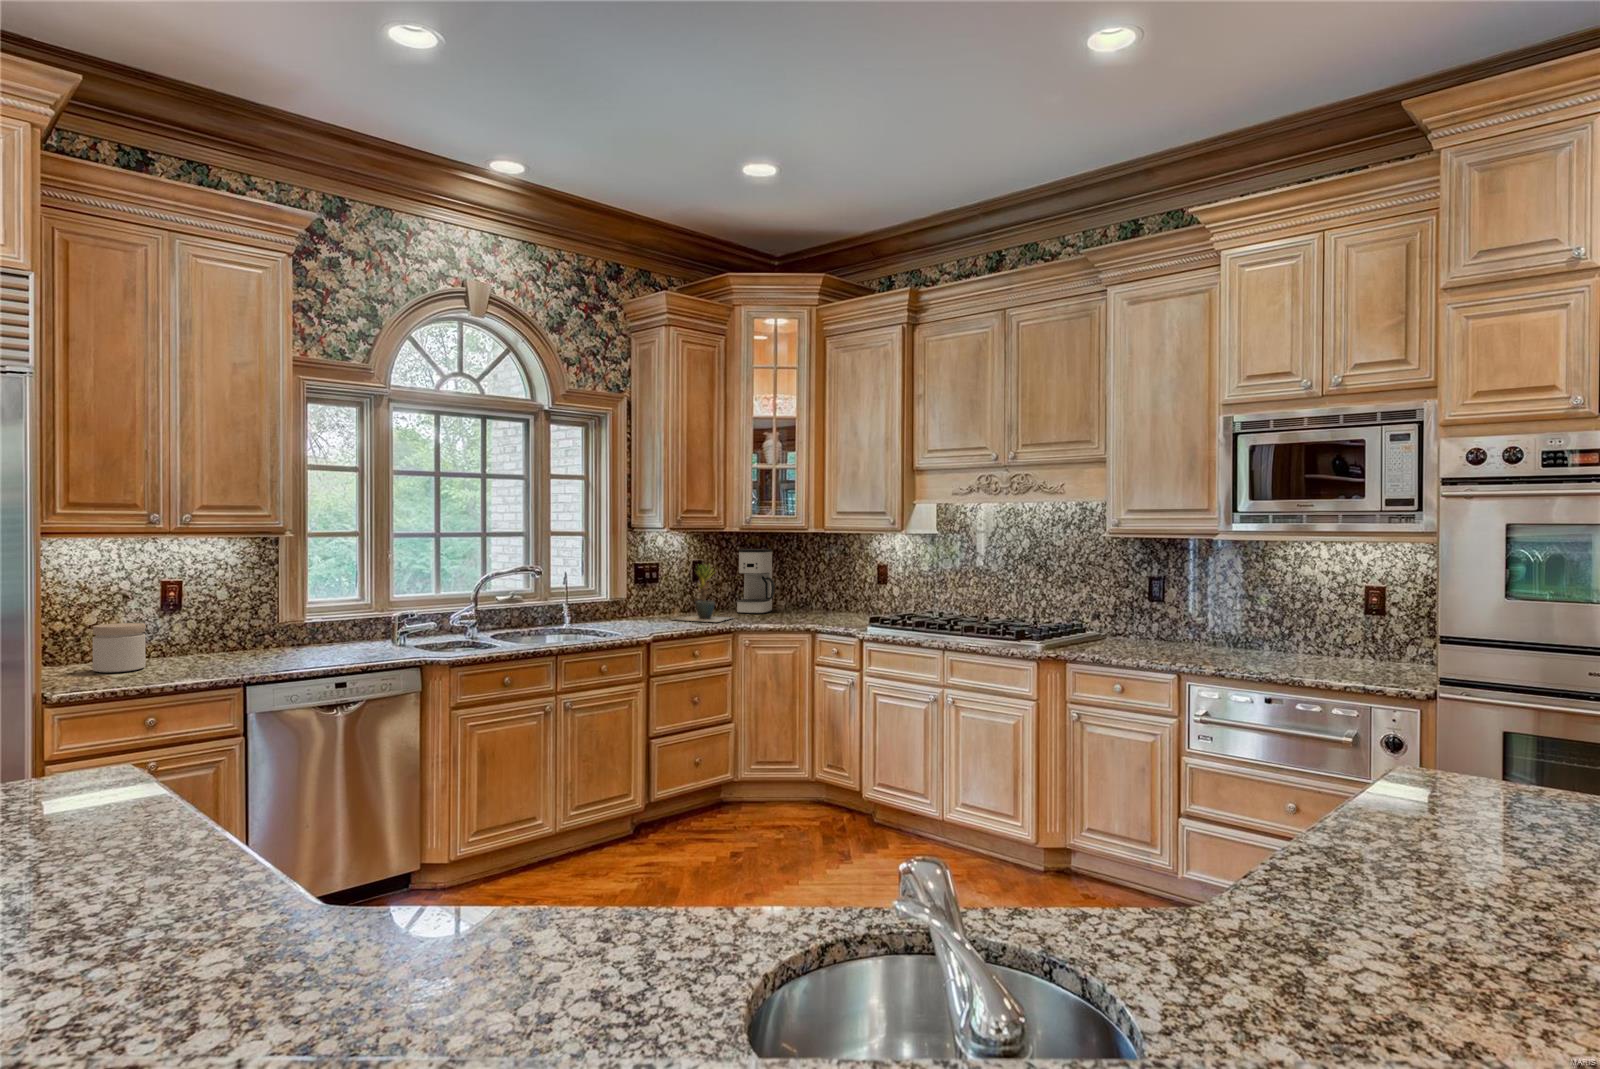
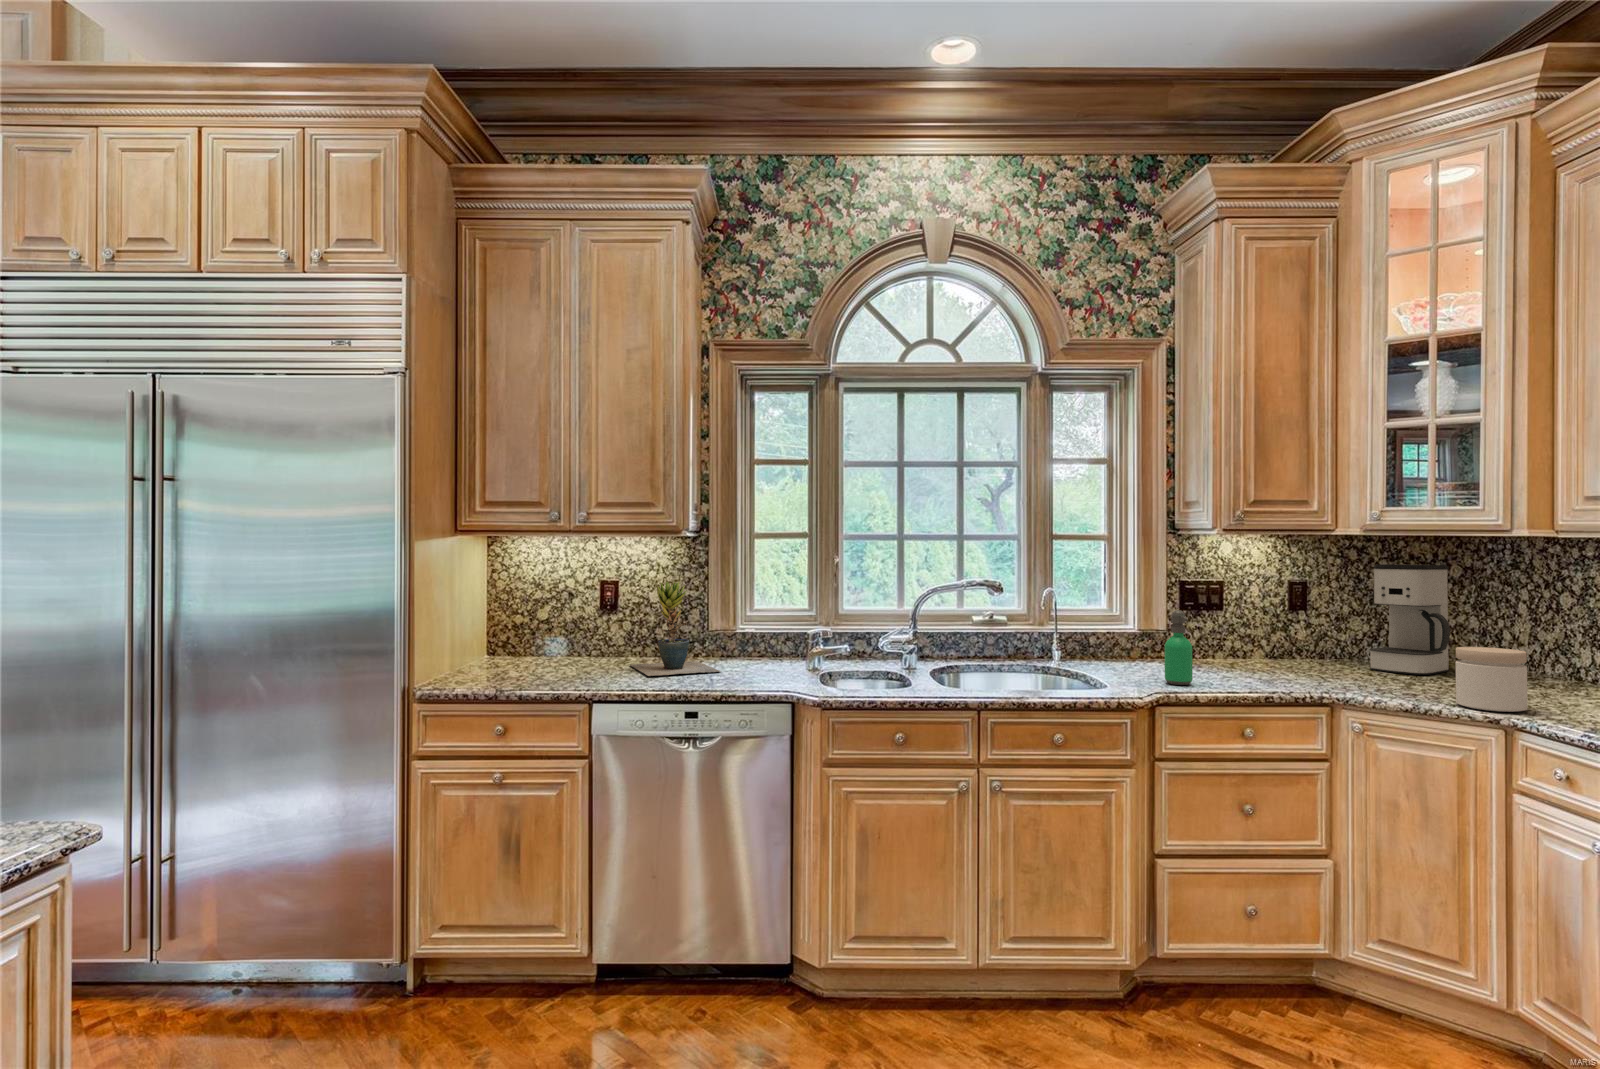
potted plant: present [677,565,731,622] -> present [630,582,720,676]
soap dispenser: none [646,583,662,630] -> present [1165,610,1192,685]
jar: present [93,623,146,672] -> present [1456,647,1528,712]

